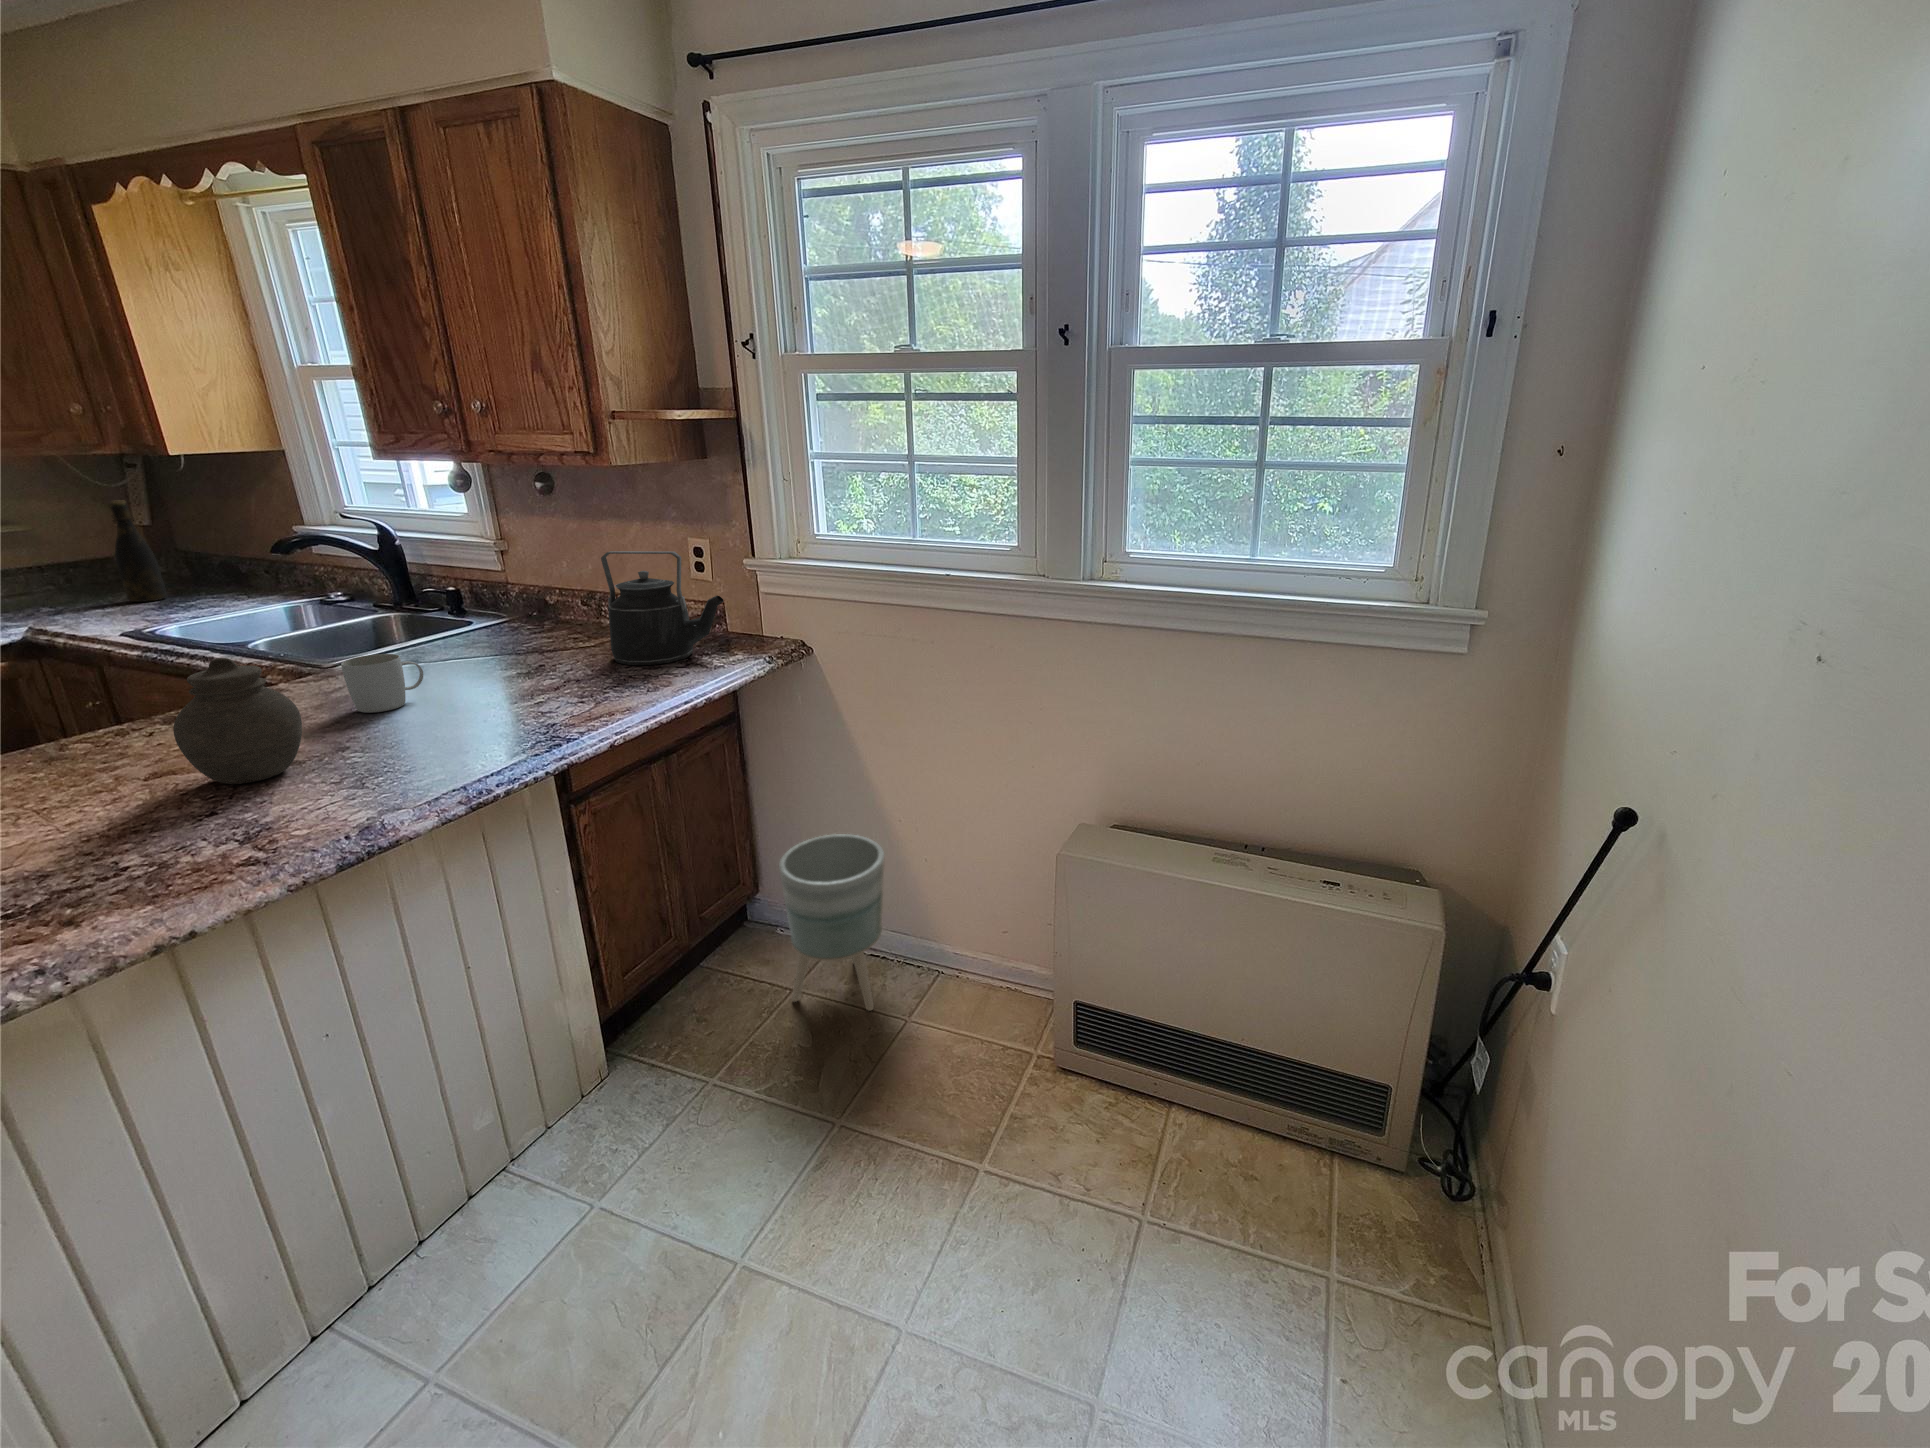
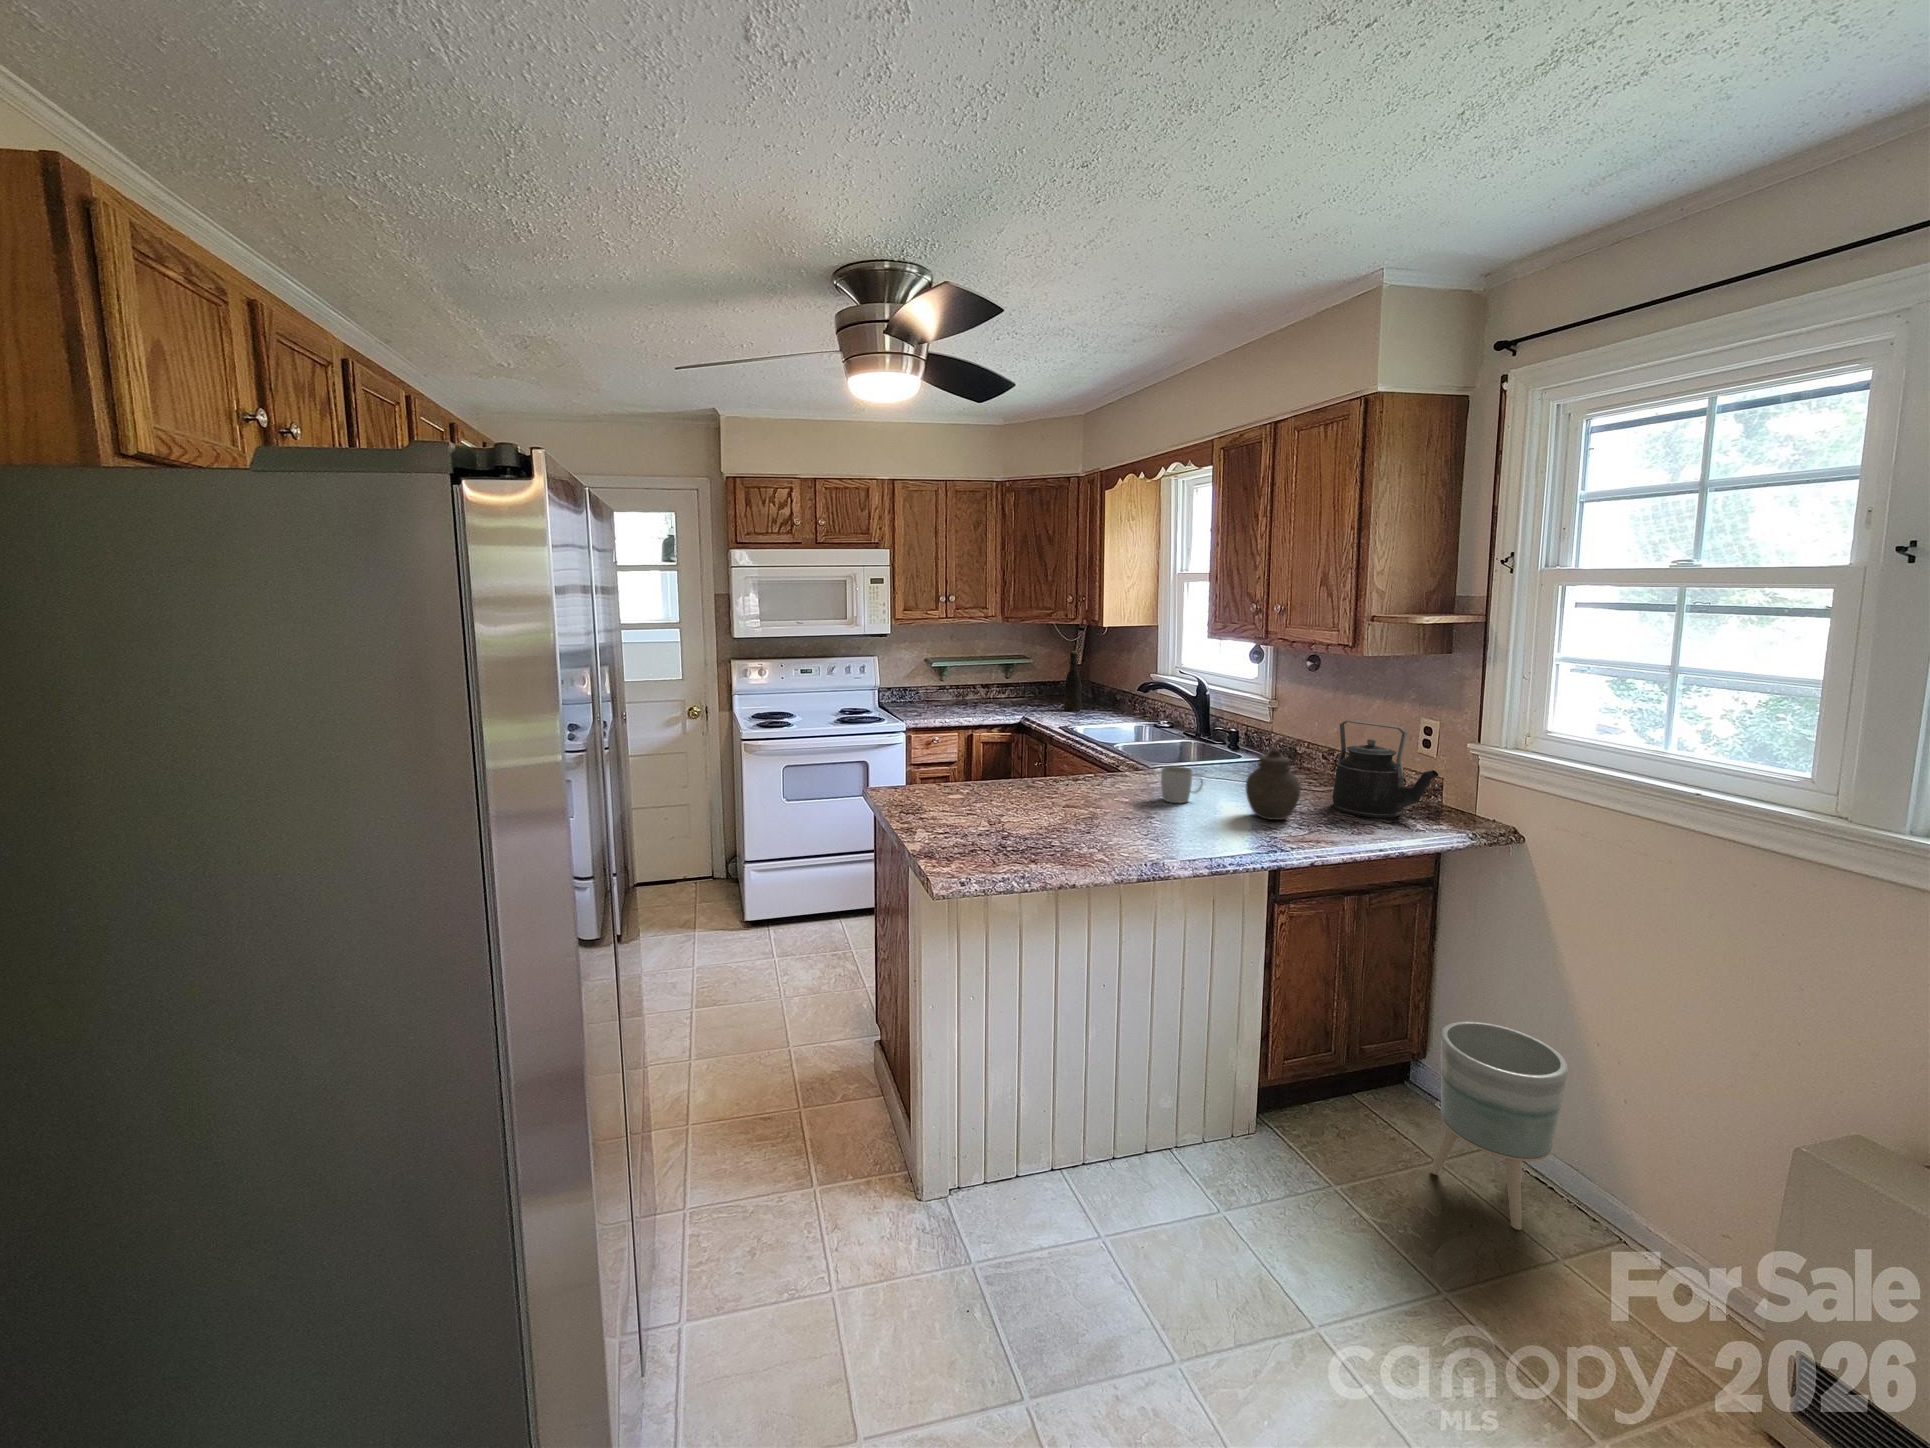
jar: present [173,658,302,784] -> present [1246,750,1301,820]

